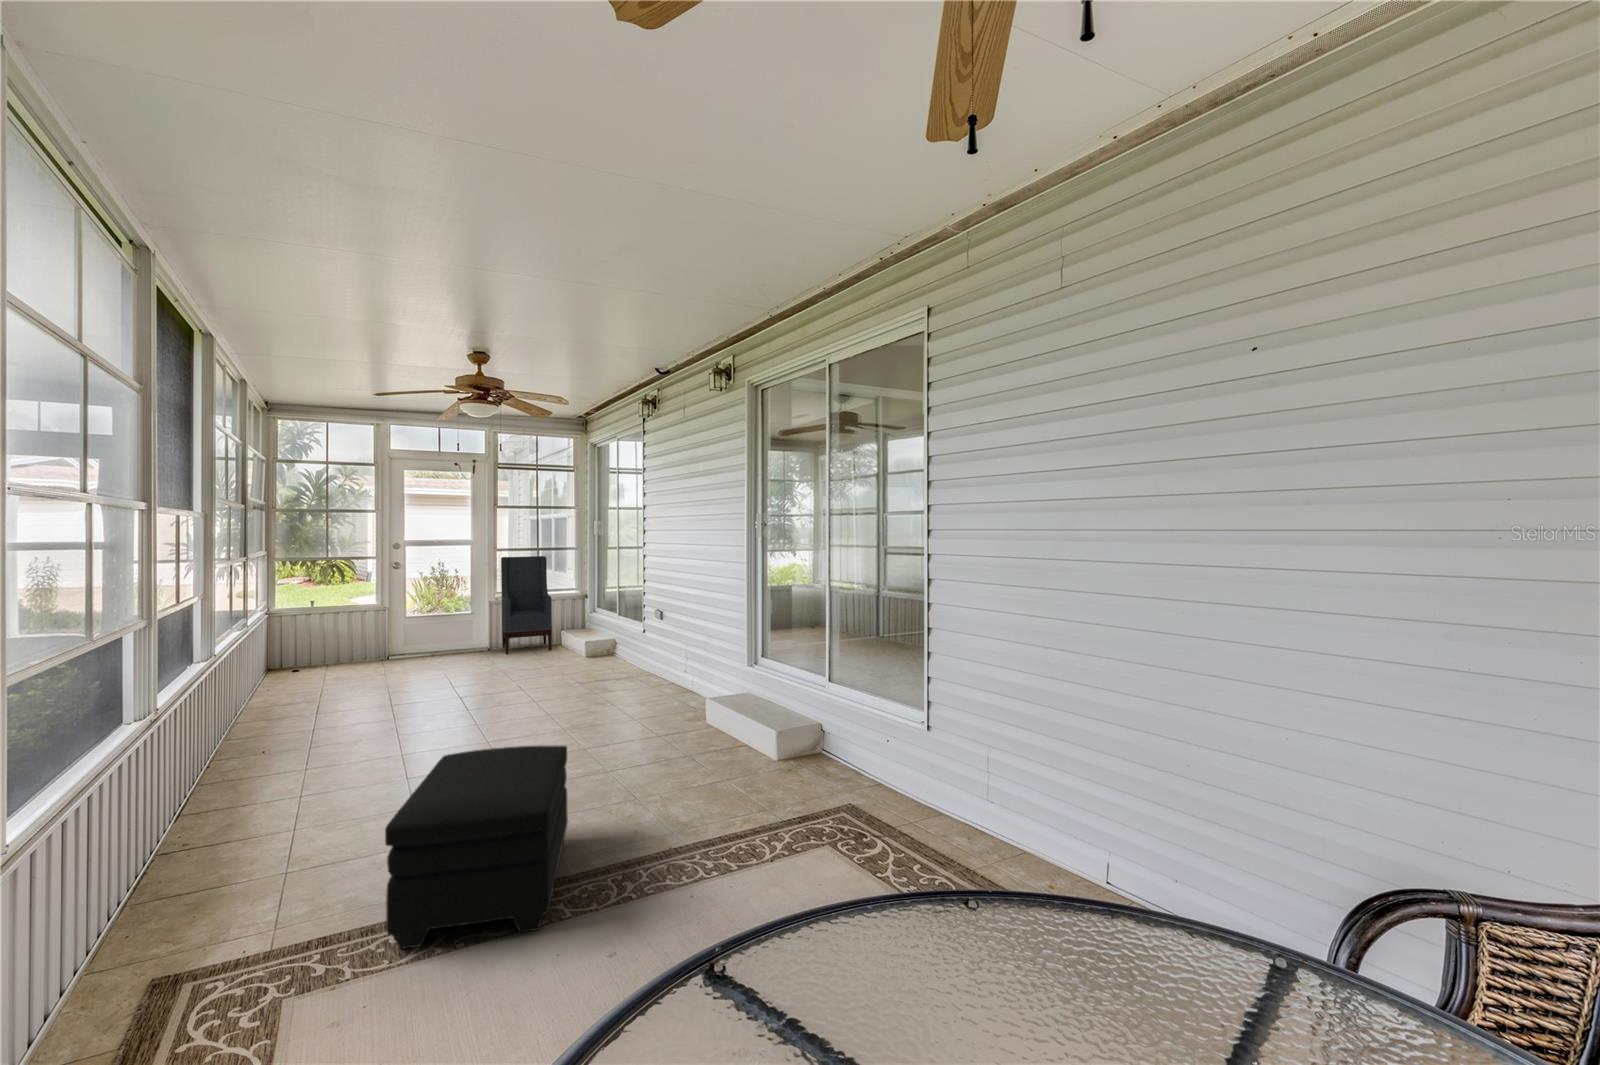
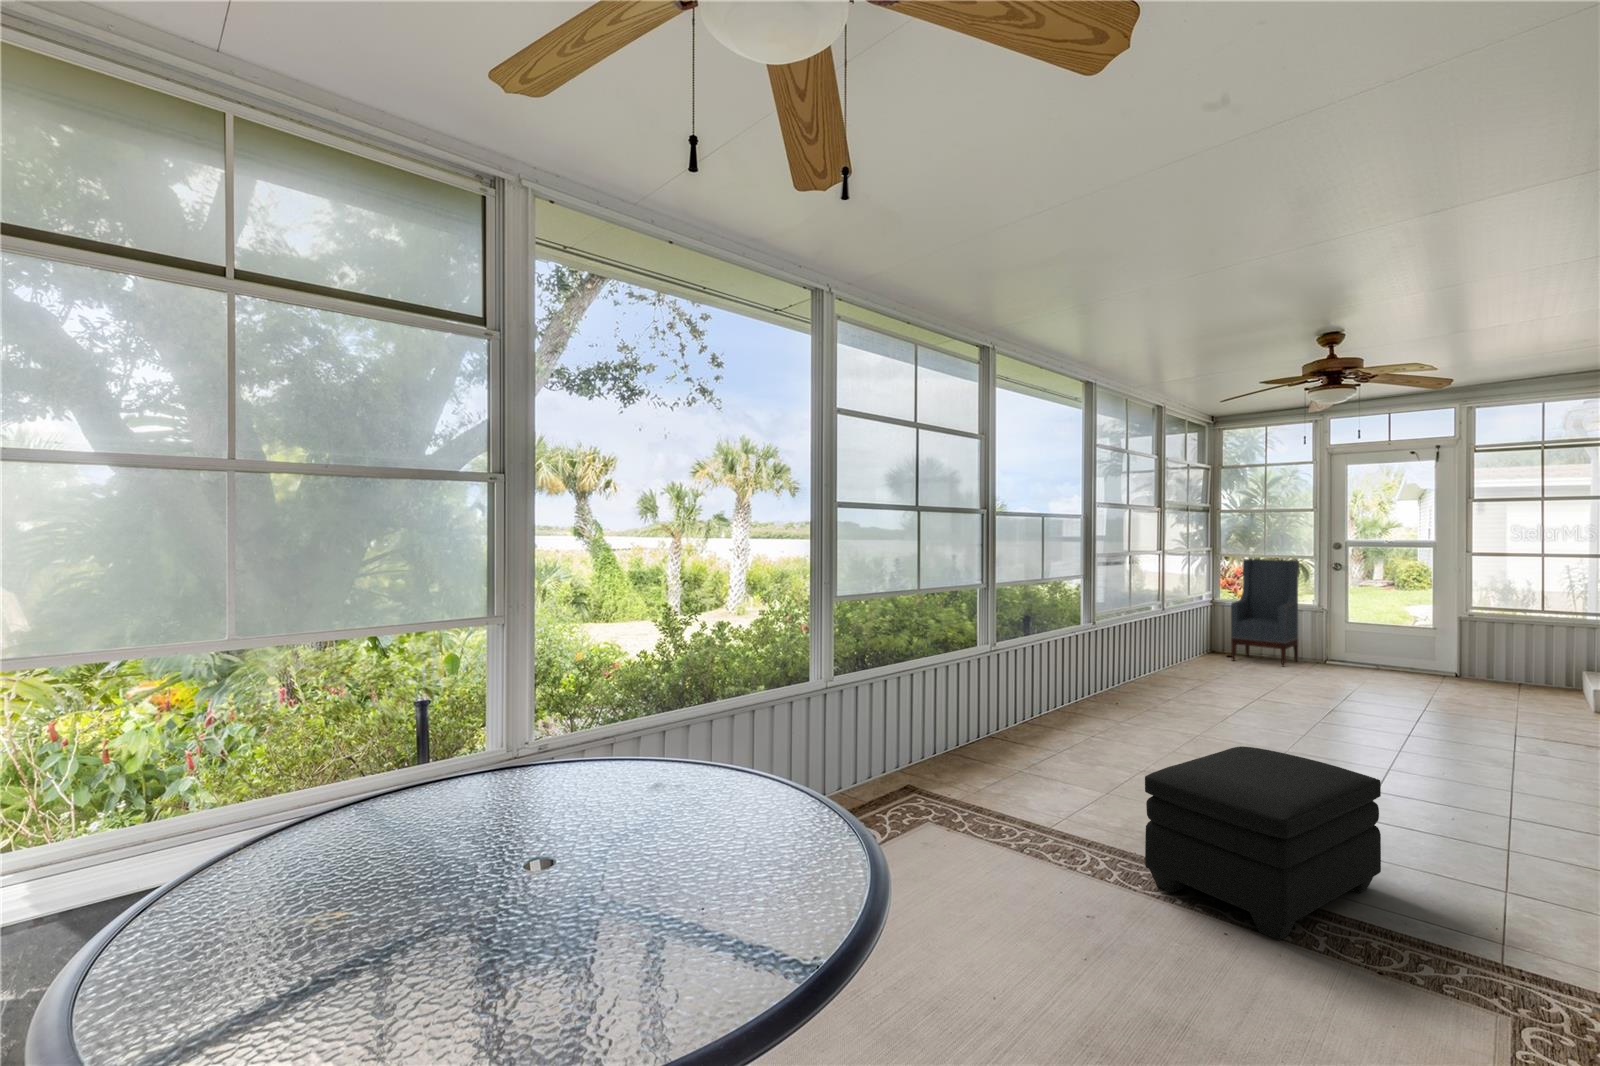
armchair: present [501,556,552,654] -> present [1231,559,1299,666]

